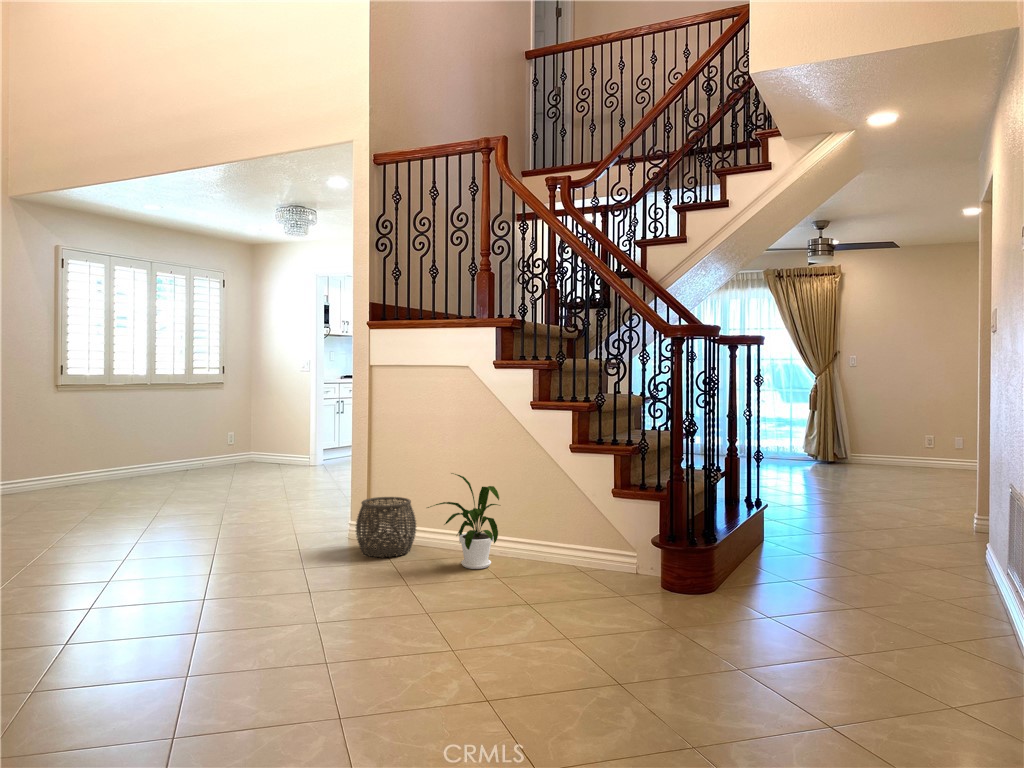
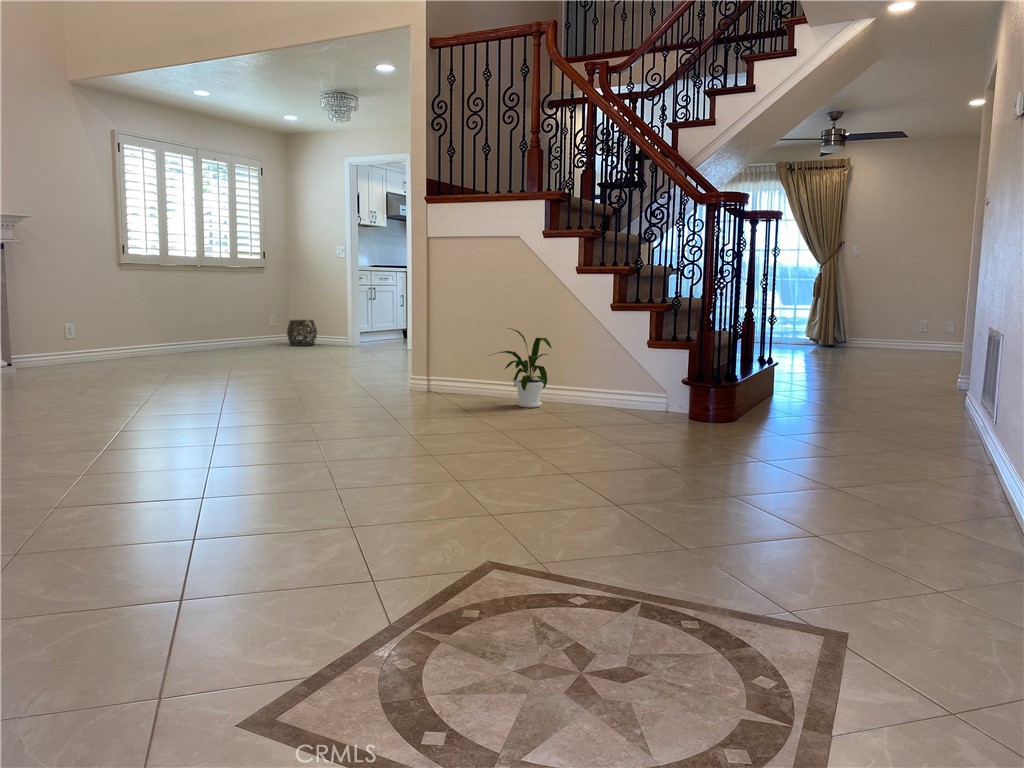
woven basket: present [356,497,416,557] -> present [287,320,317,346]

